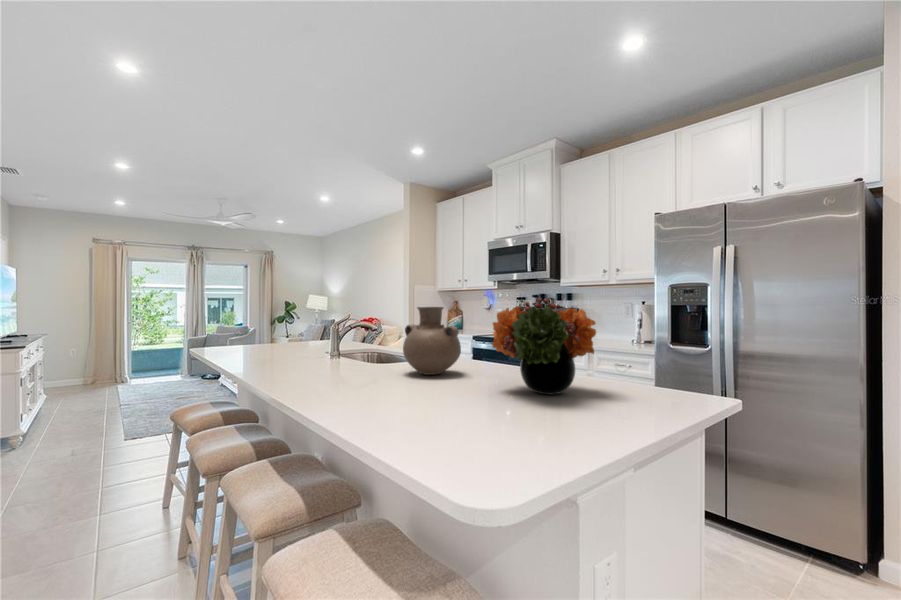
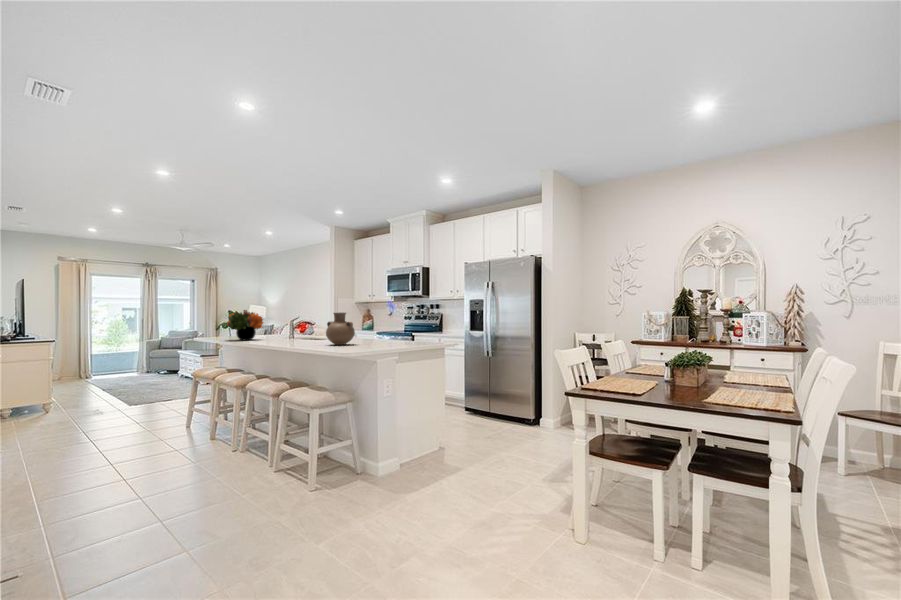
flower arrangement: present [492,298,596,394] -> present [227,310,264,340]

